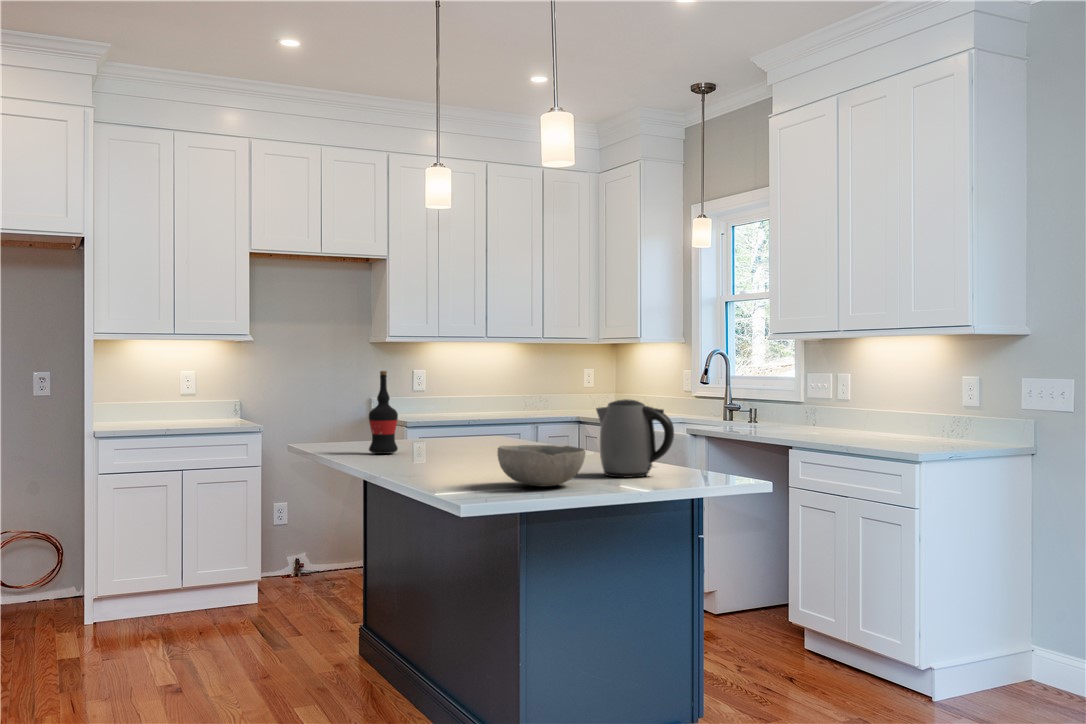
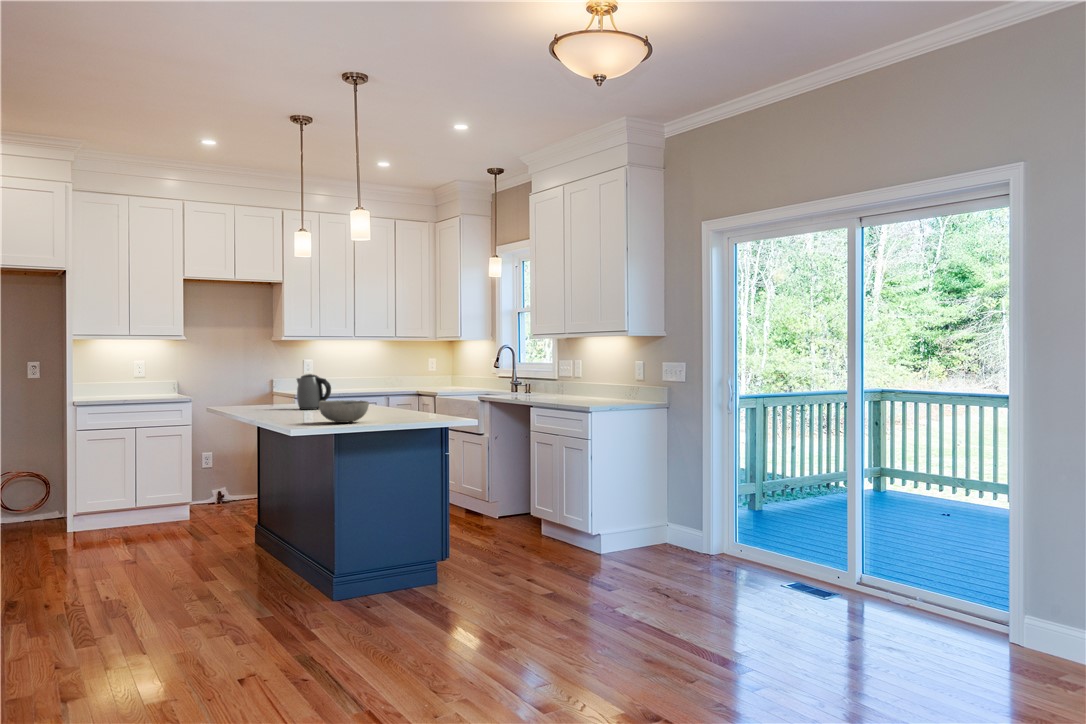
wine bottle: present [369,371,398,454] -> none [258,360,277,411]
kettle: present [596,399,674,478] -> present [296,374,331,410]

